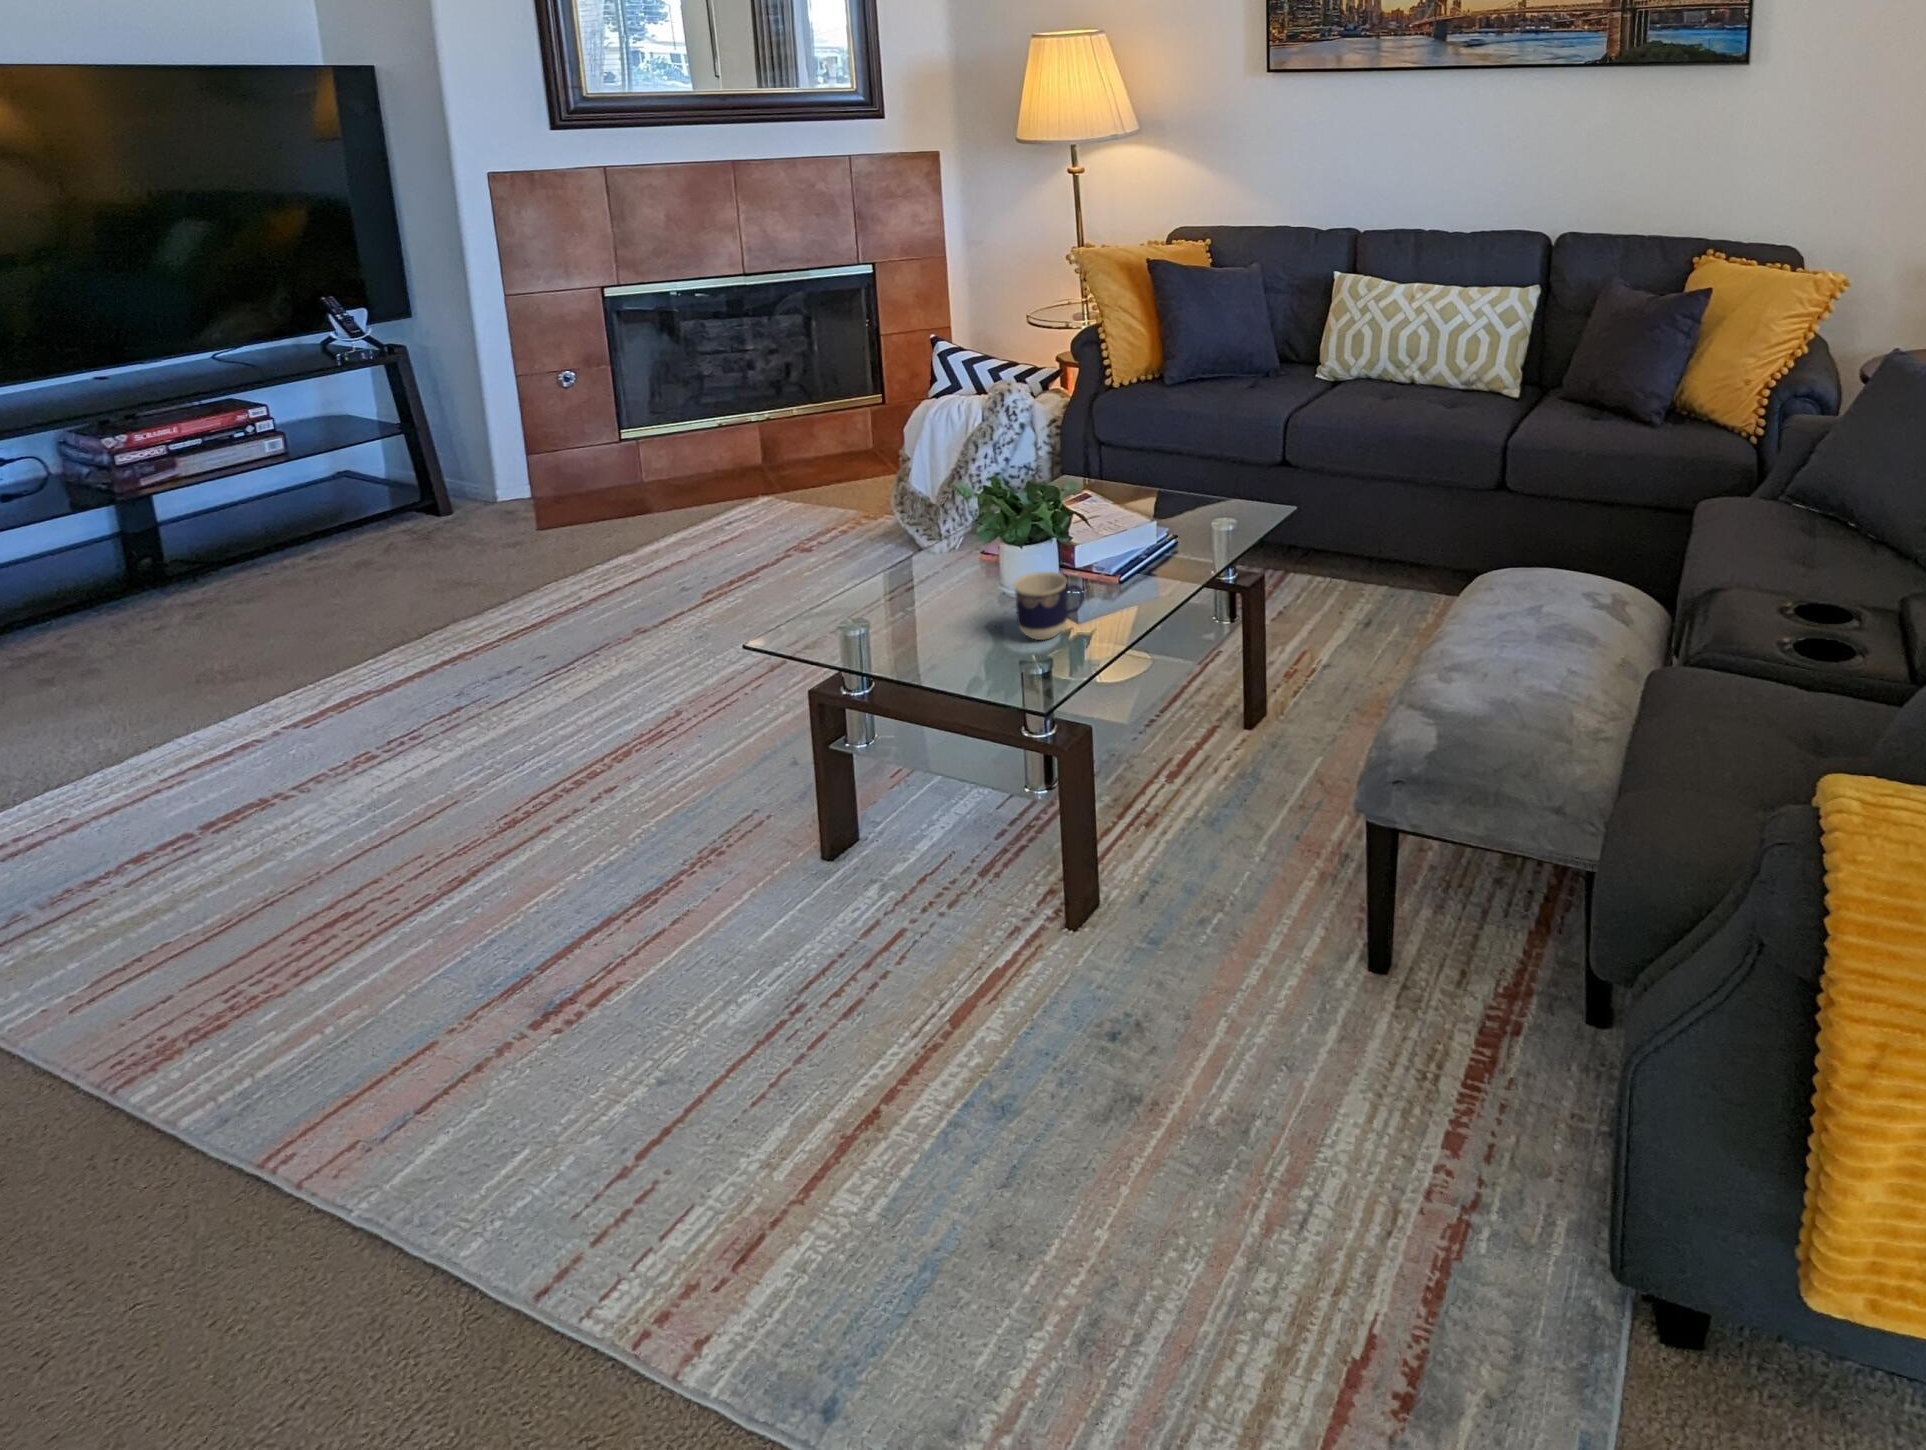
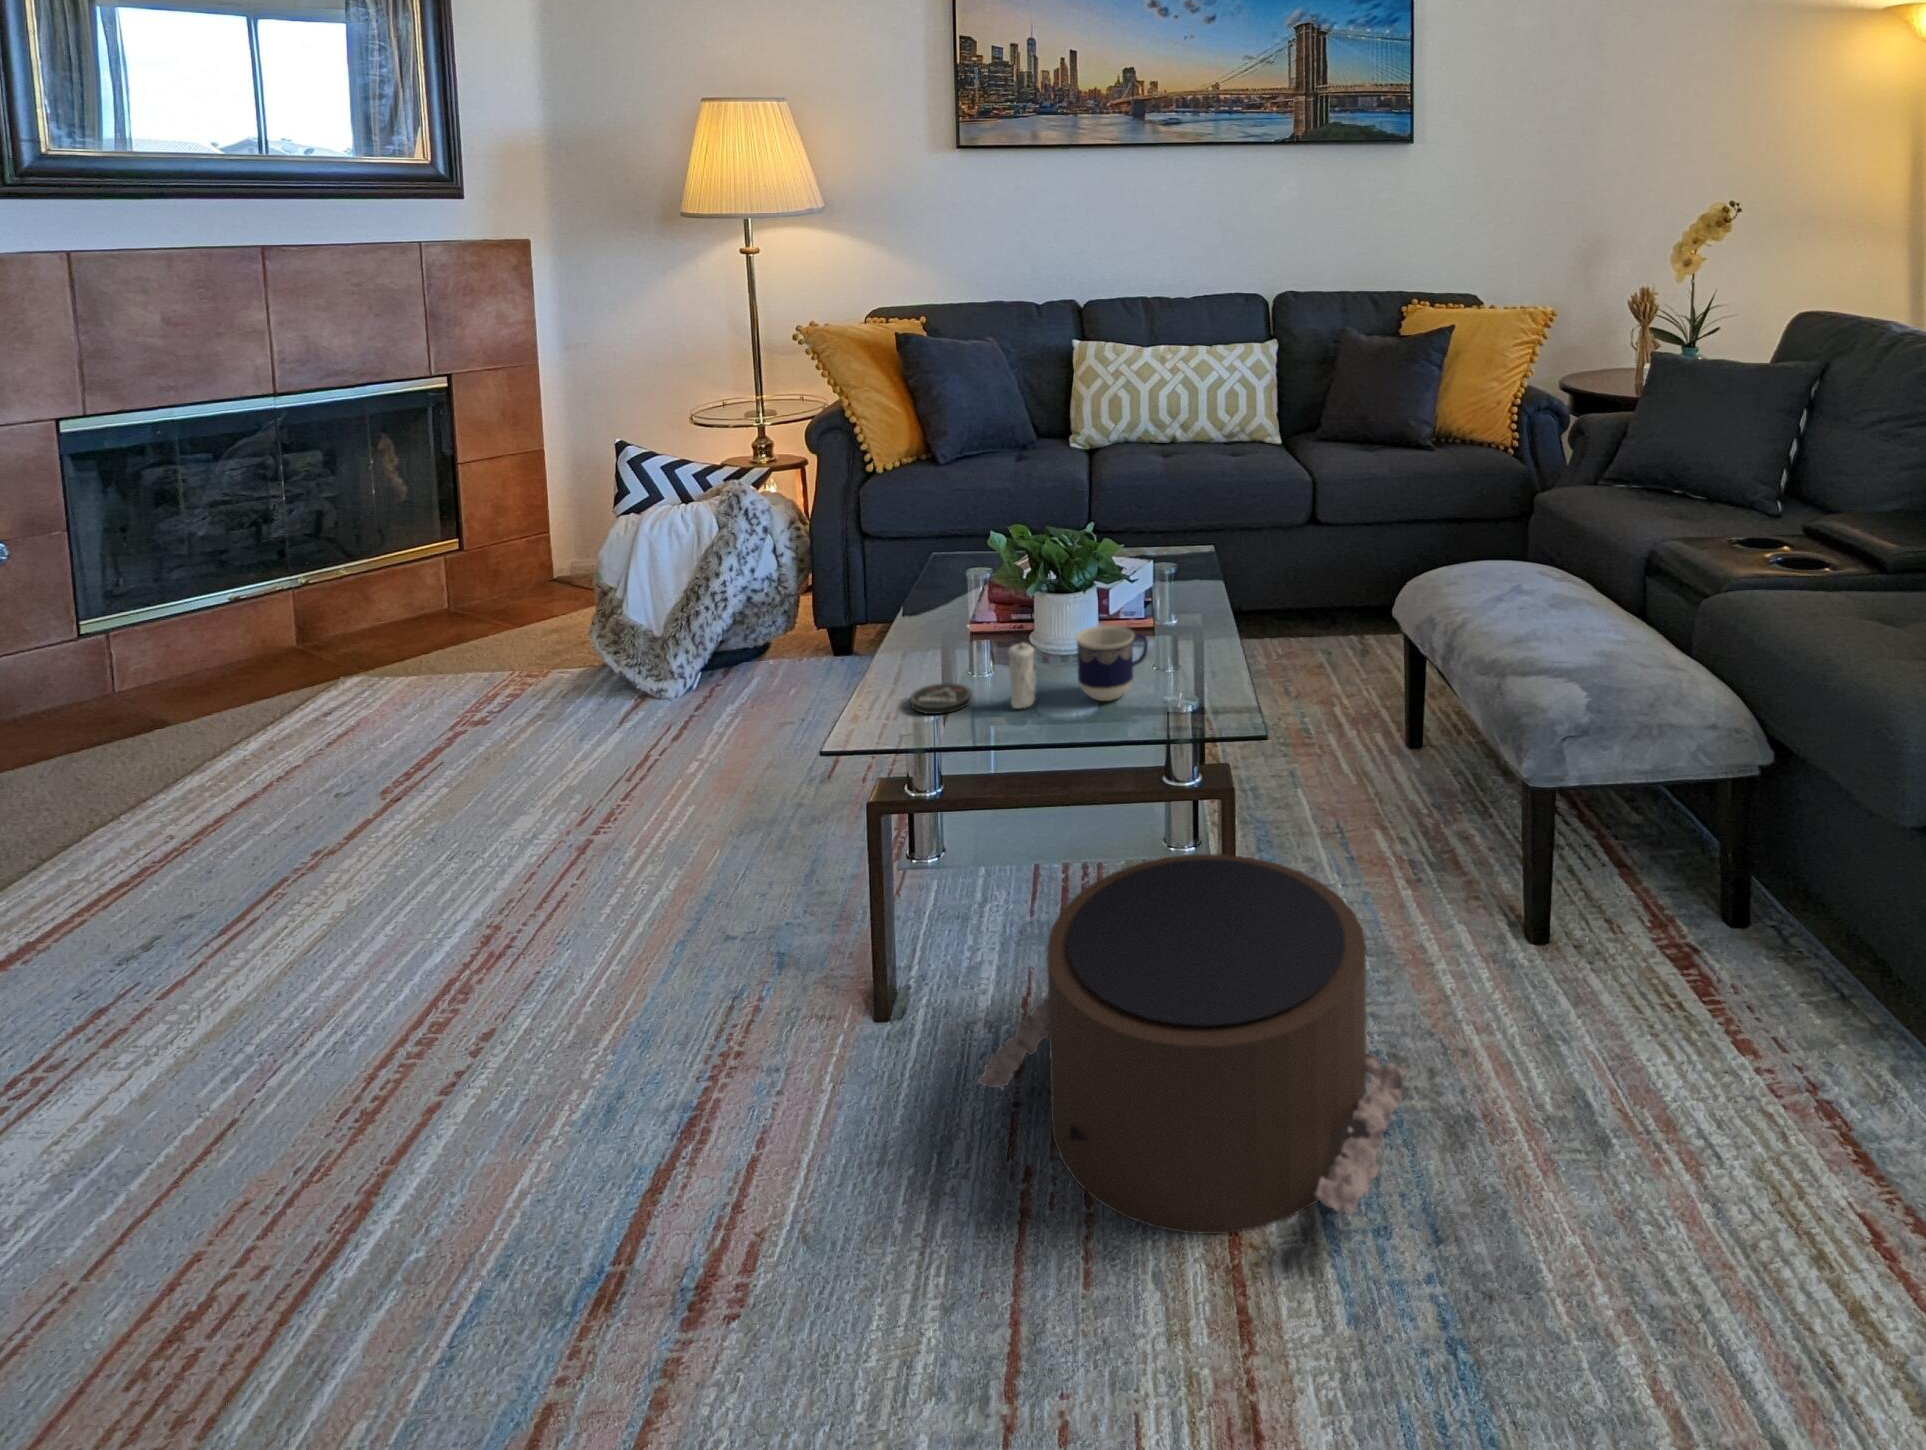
candle: none [963,567,989,631] -> present [1009,643,1036,708]
coaster: none [906,594,959,622] -> present [910,683,972,714]
pouf: none [793,788,1097,1133] -> present [978,854,1407,1234]

